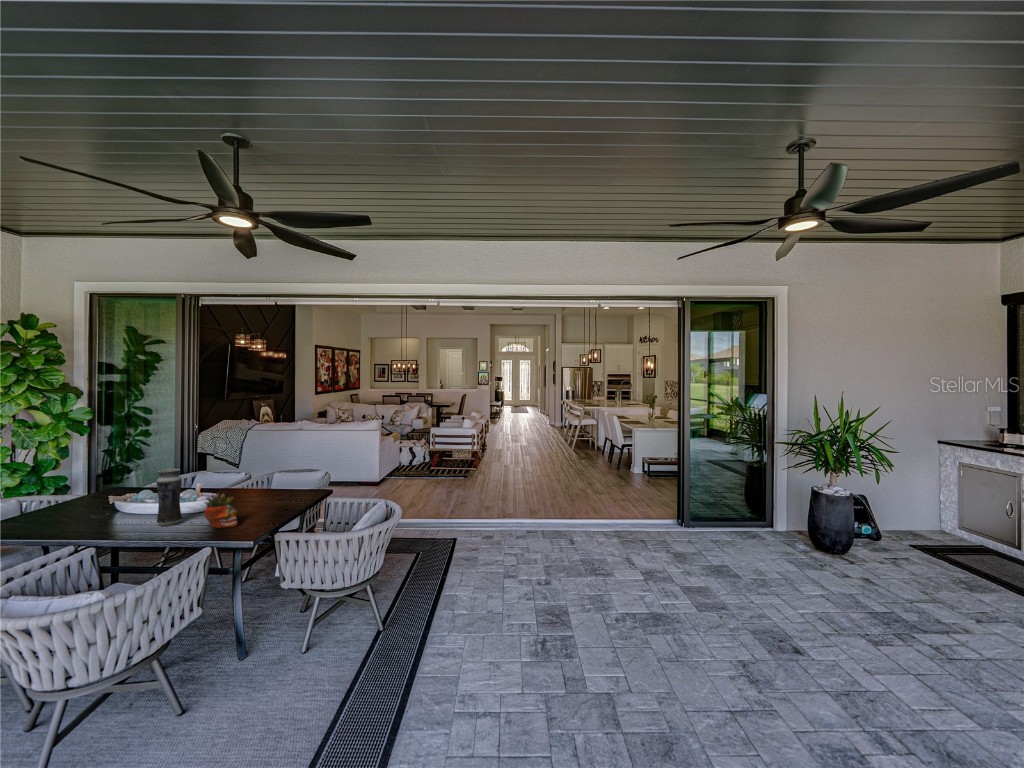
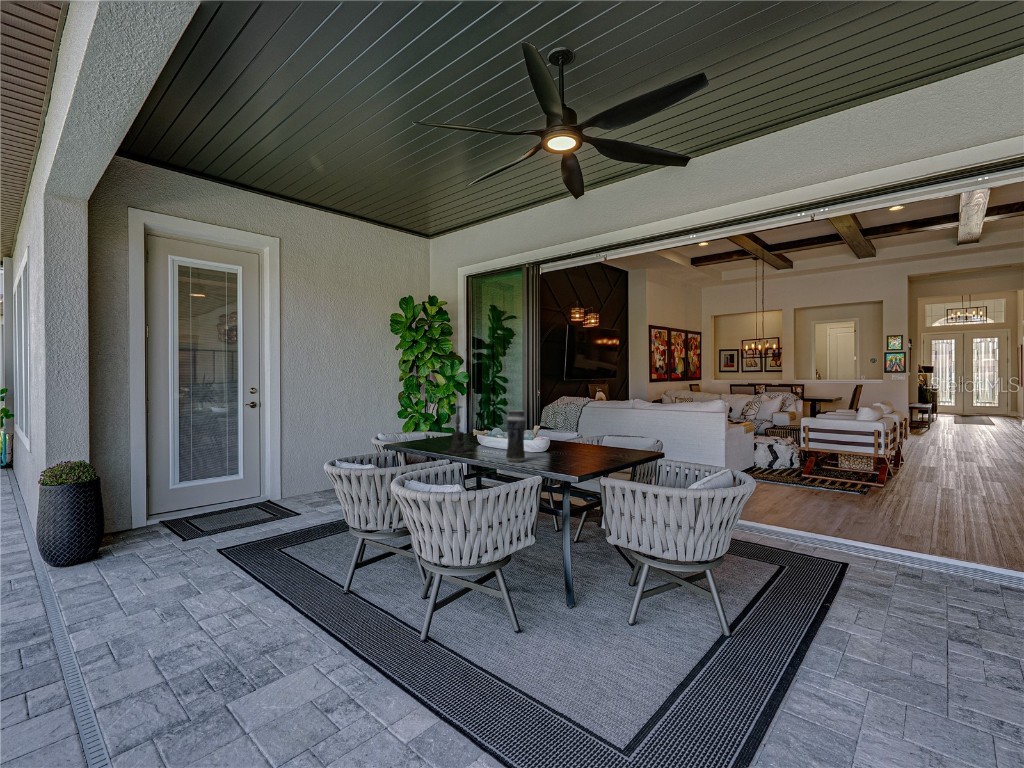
candle holder: none [55,460,111,529] -> present [441,404,473,455]
succulent planter: present [204,494,238,528] -> none [543,435,571,470]

